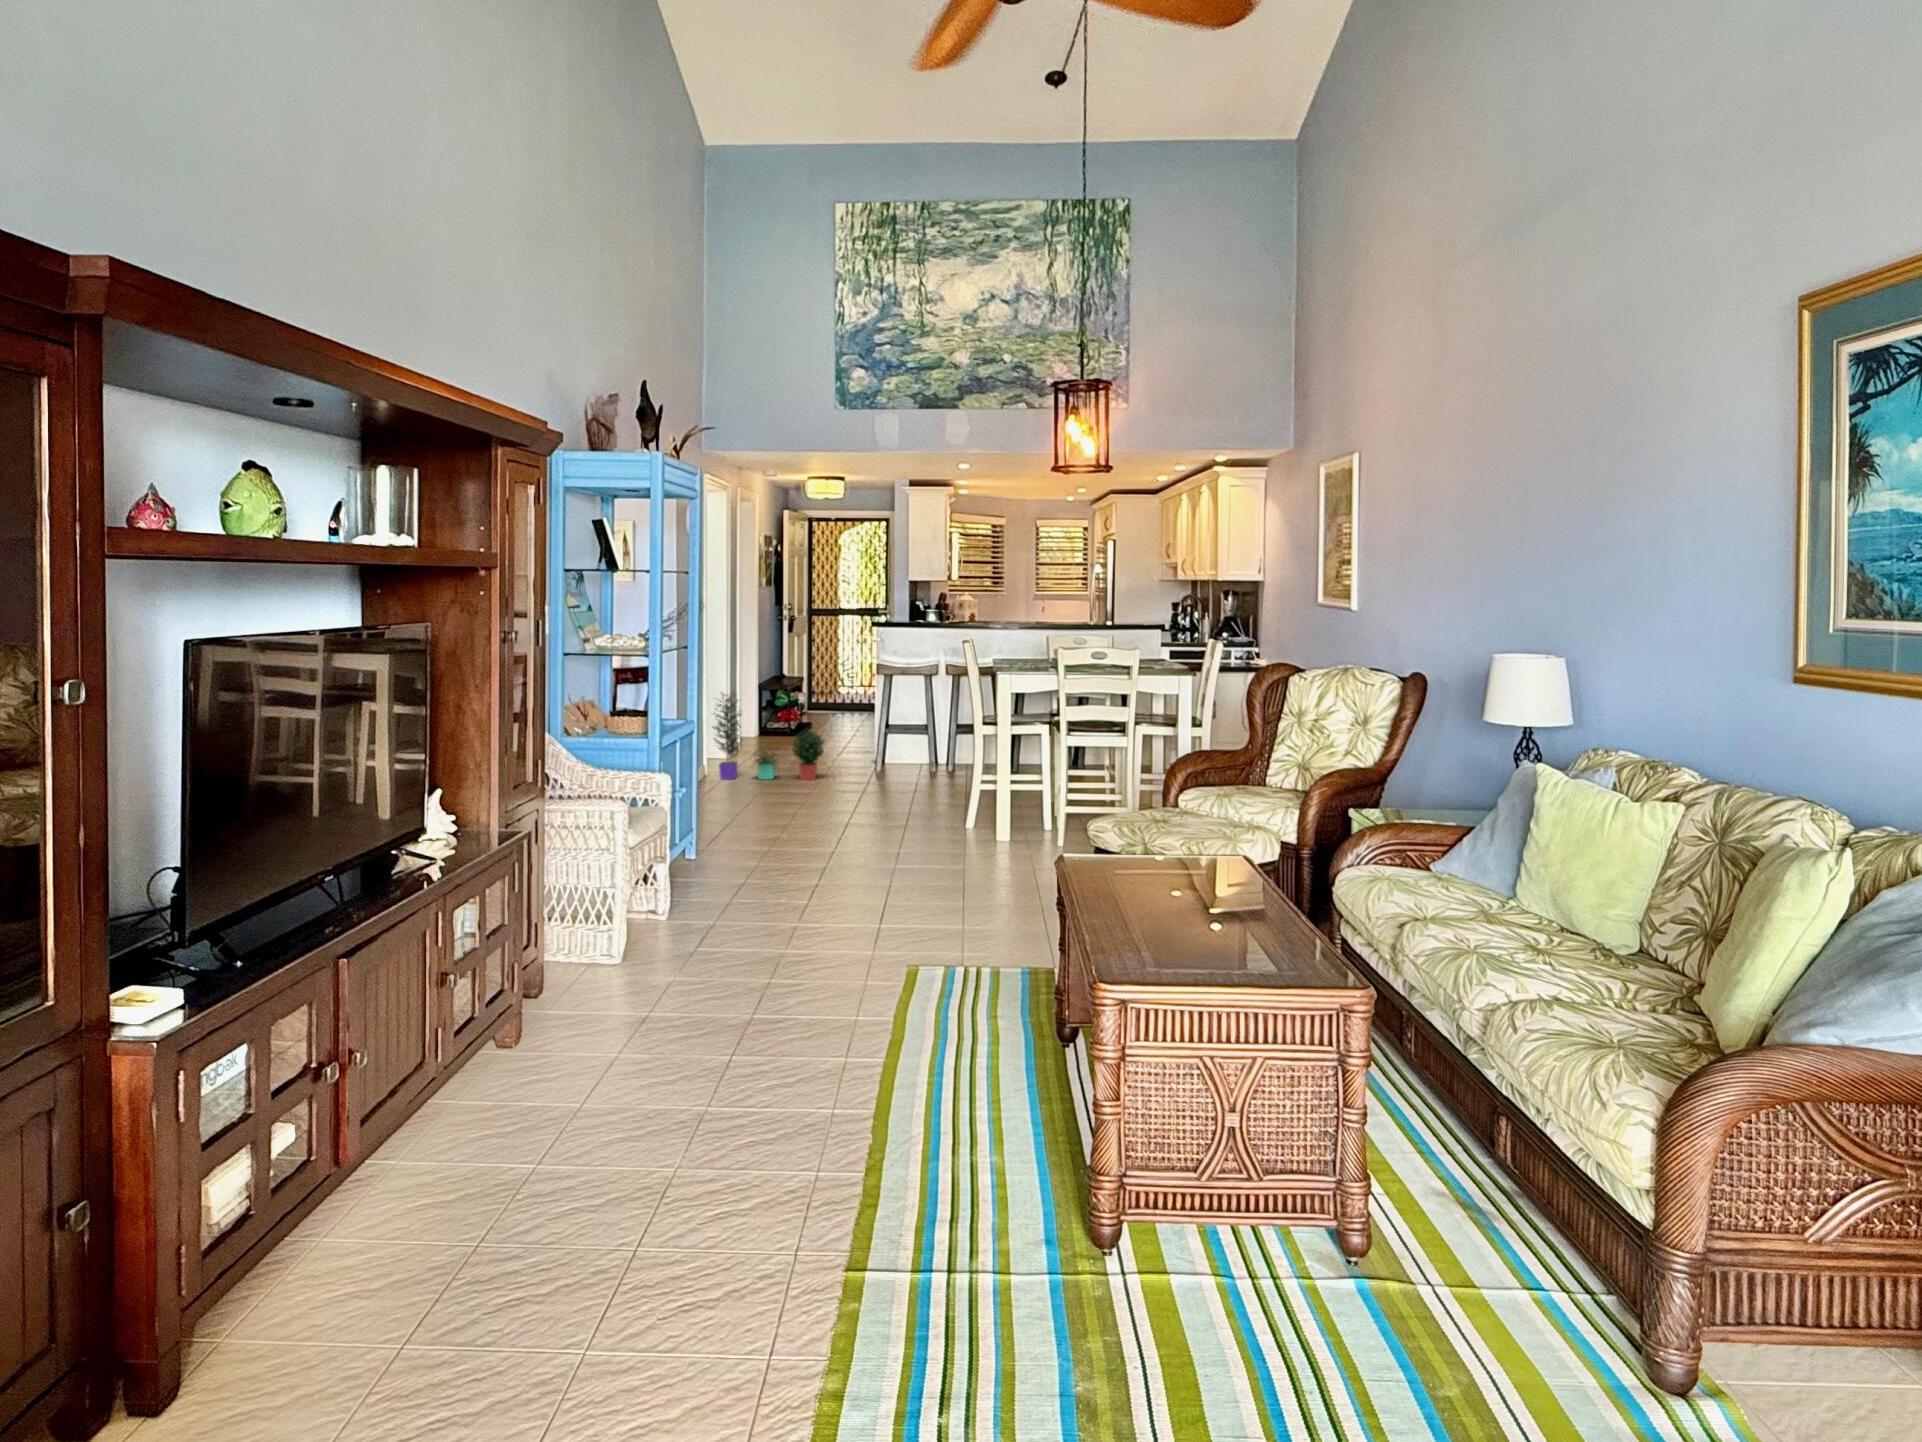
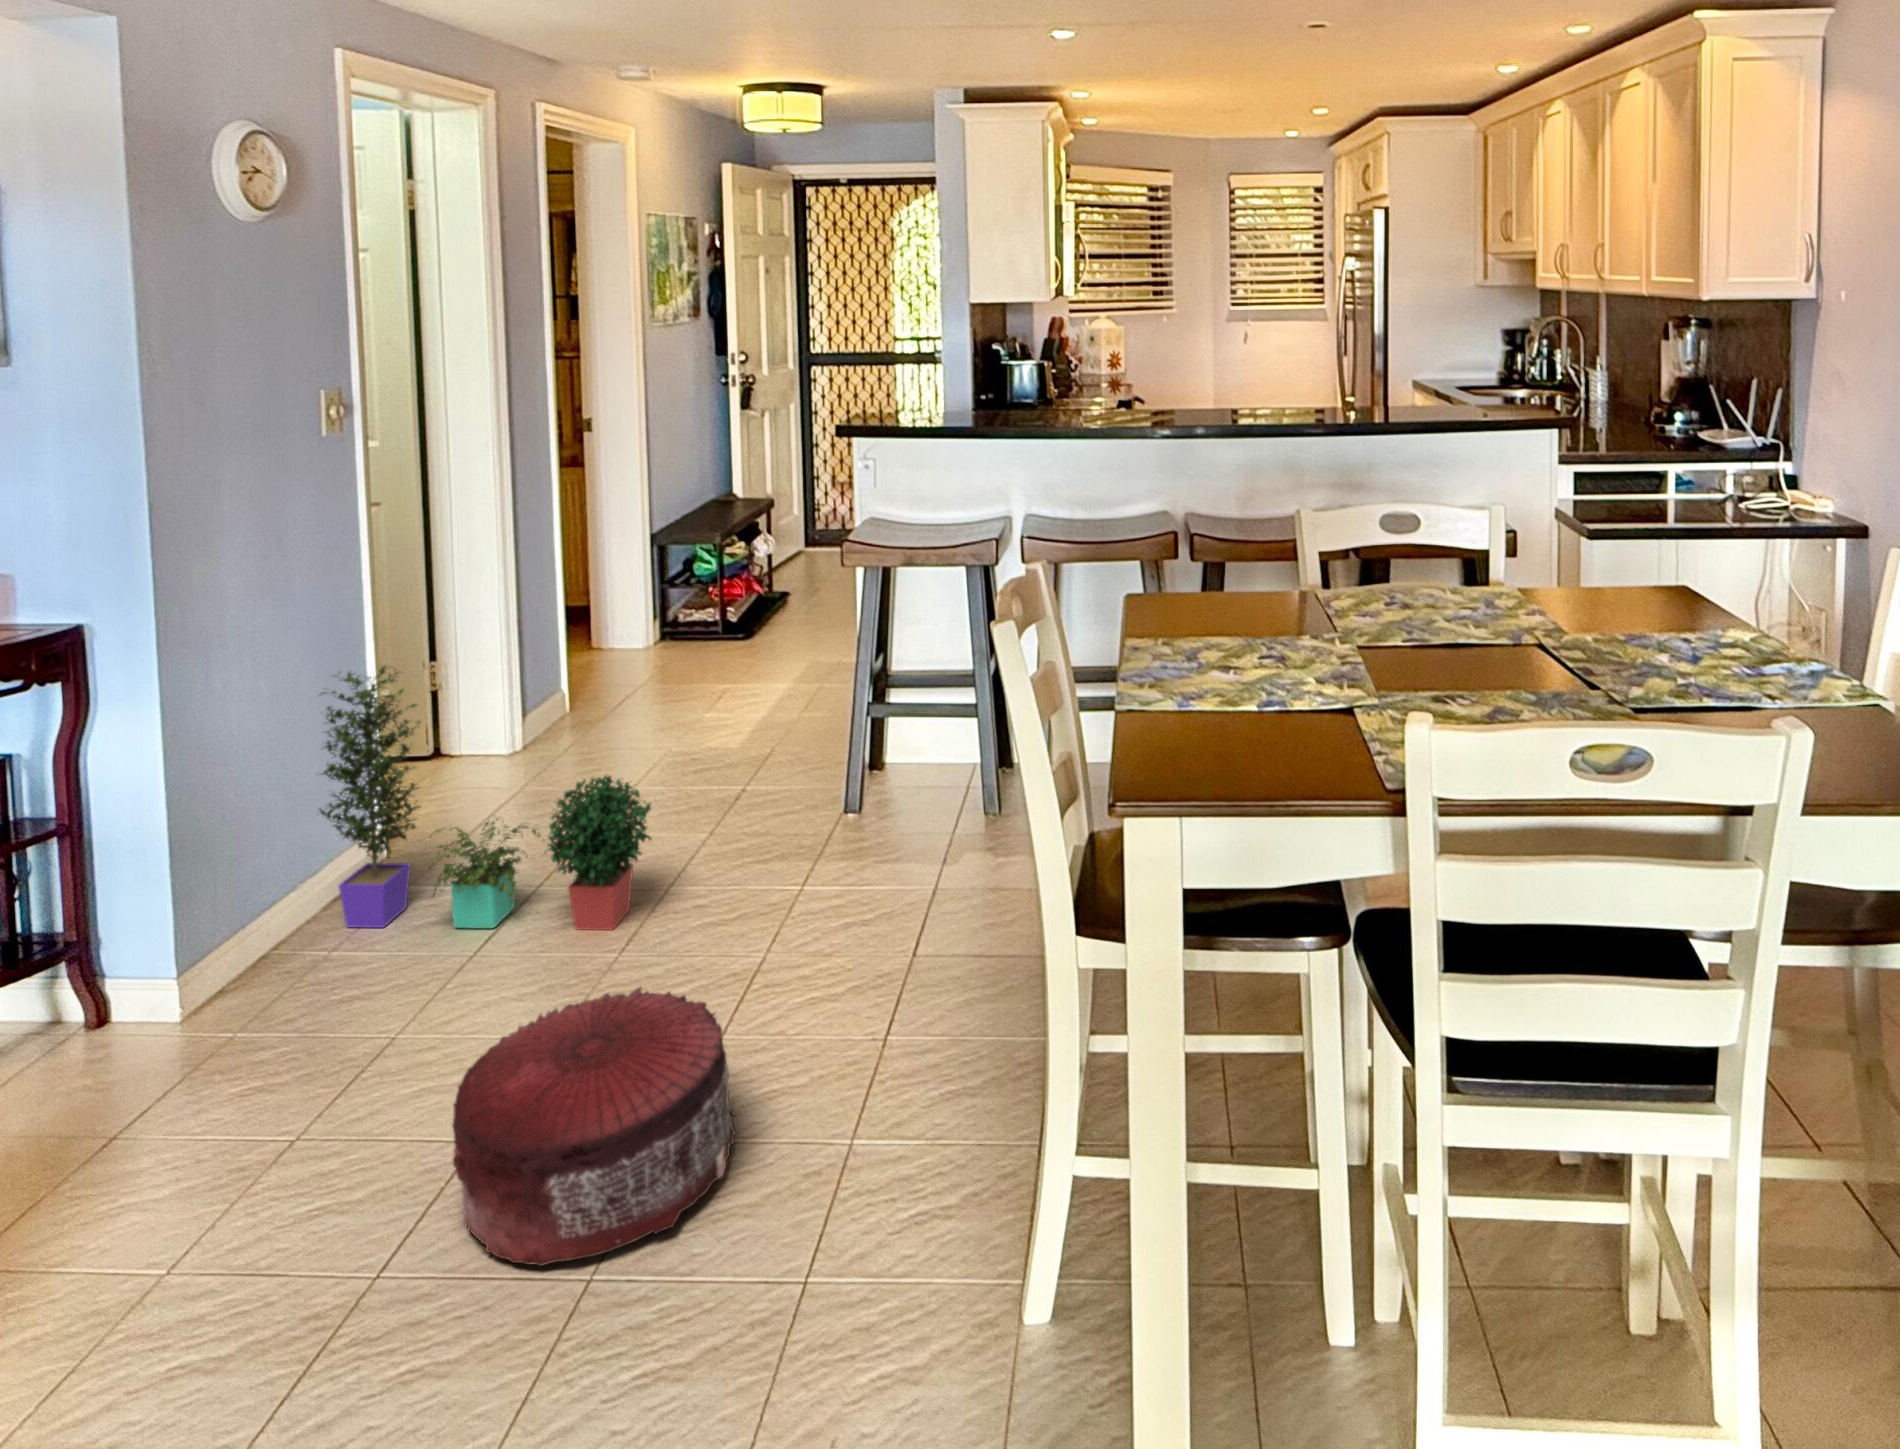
pouf: none [813,762,884,804] -> present [453,987,735,1266]

